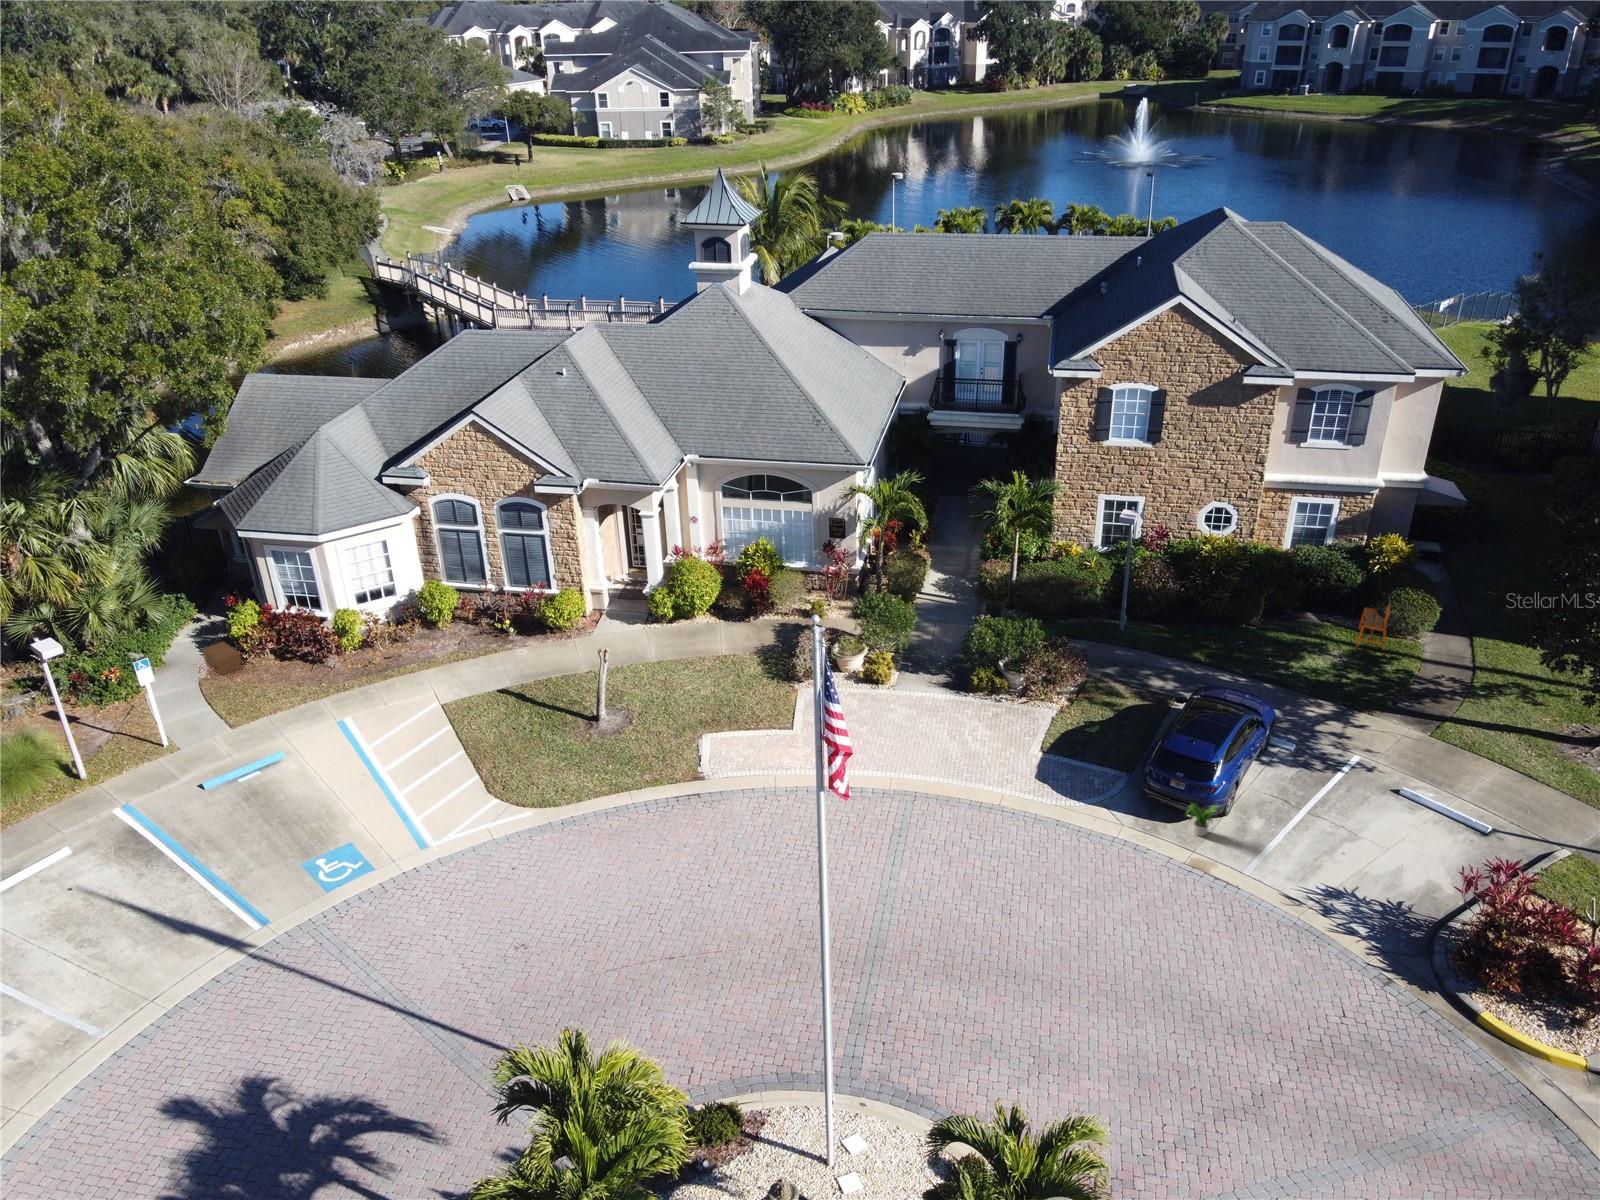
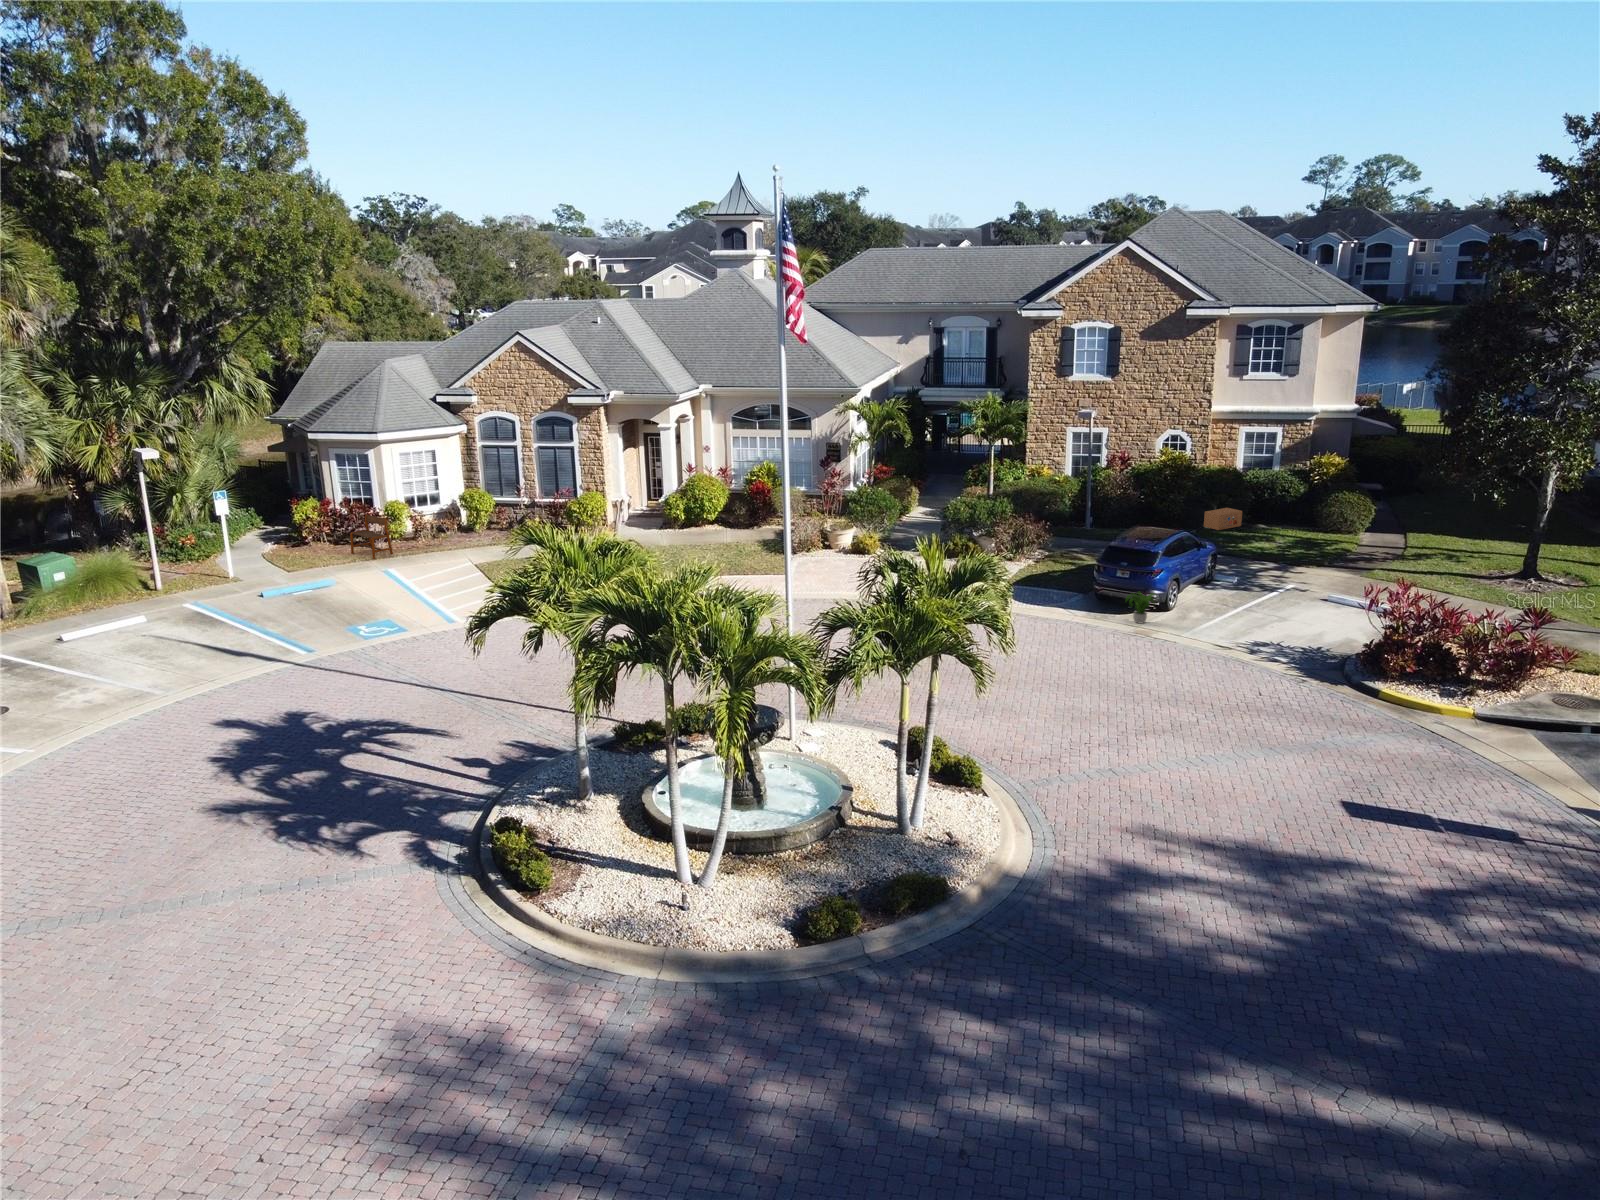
bench: present [1356,603,1391,650] -> present [350,514,393,559]
cardboard box: present [203,642,243,675] -> present [1204,508,1242,530]

